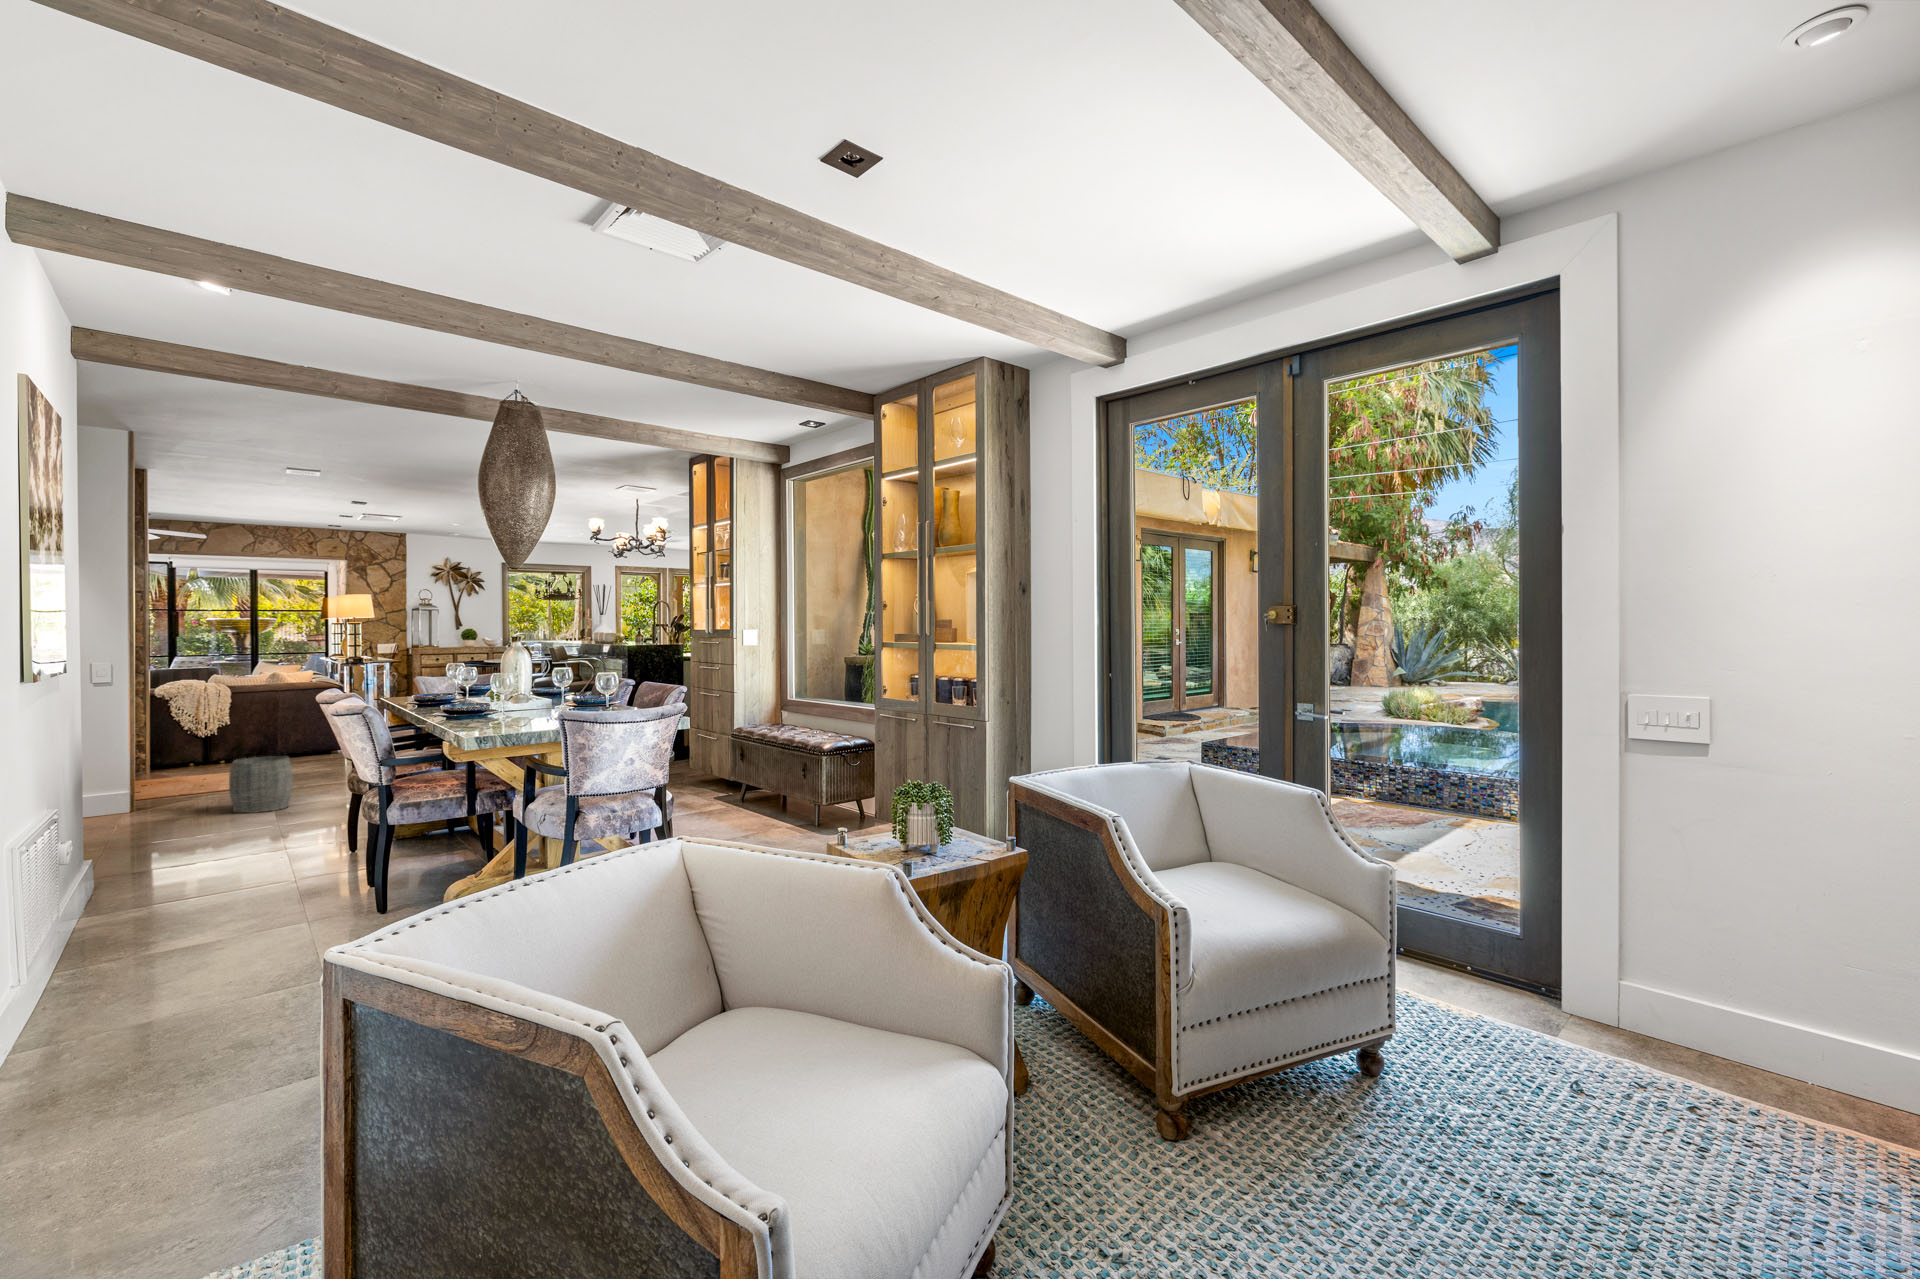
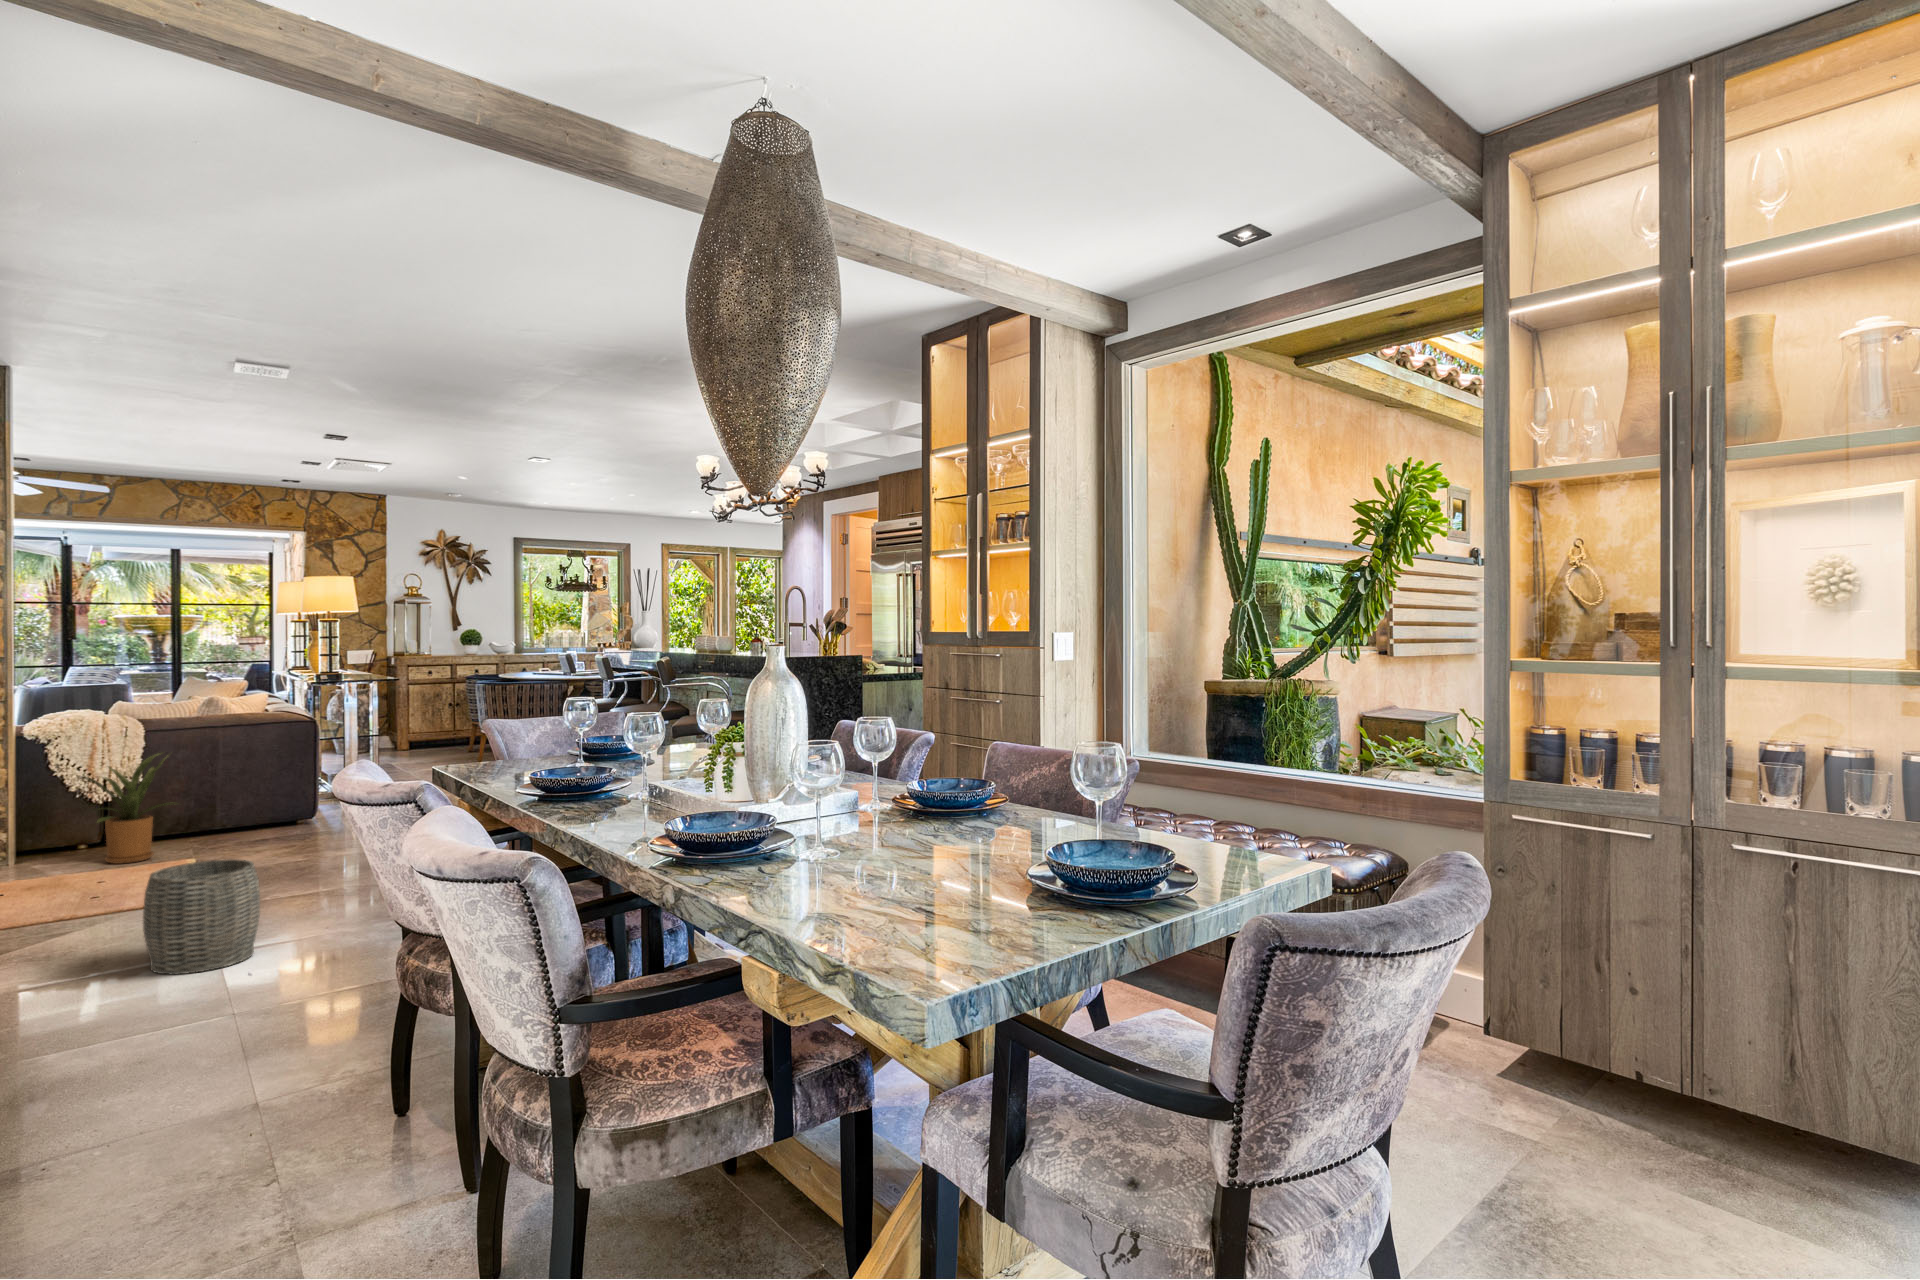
house plant: none [180,705,256,772] -> present [82,754,172,864]

